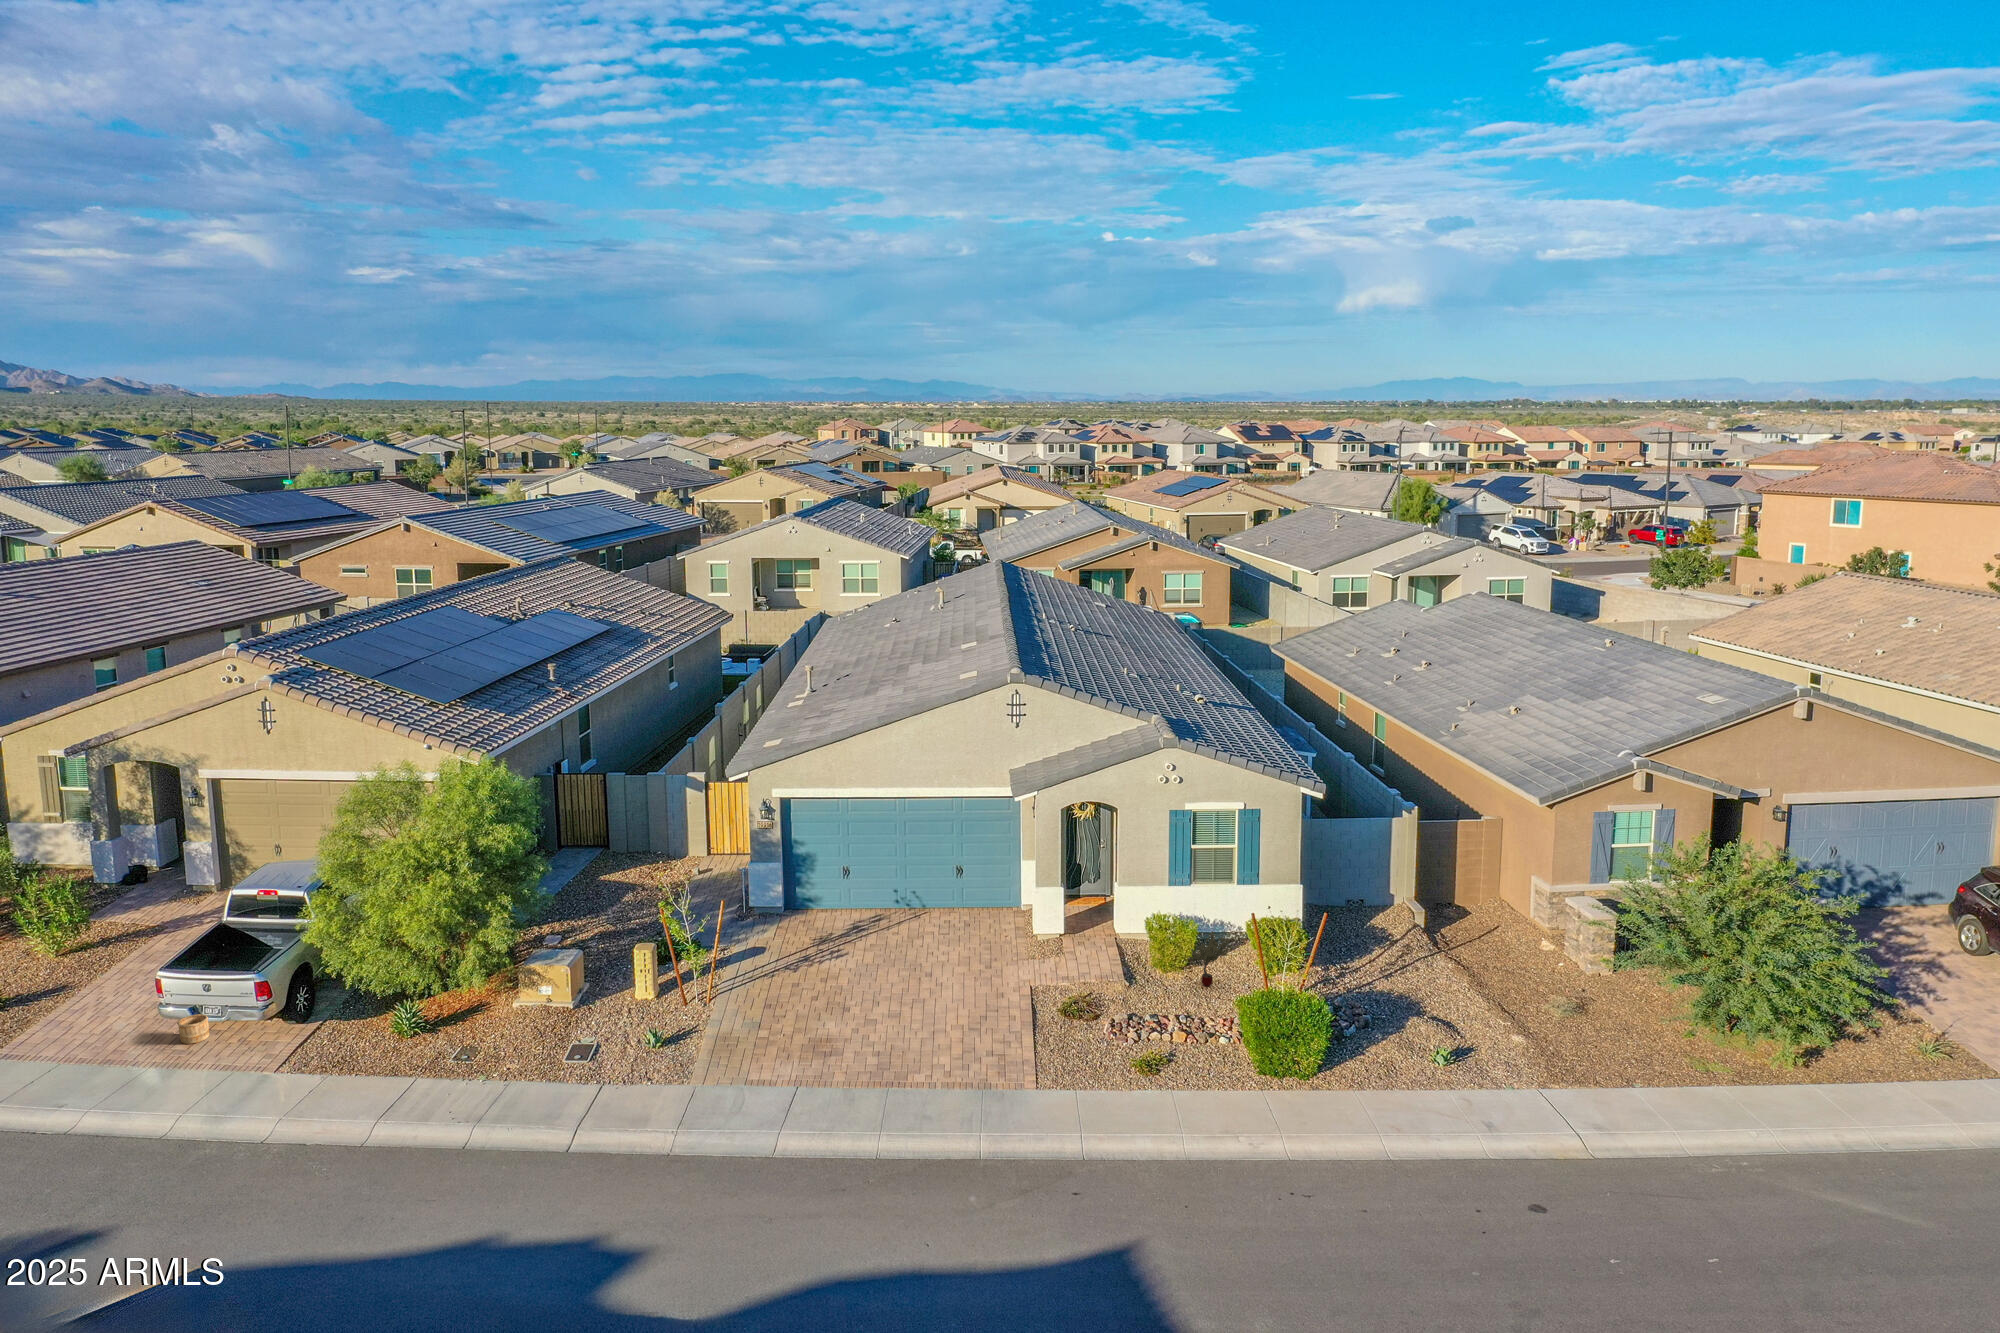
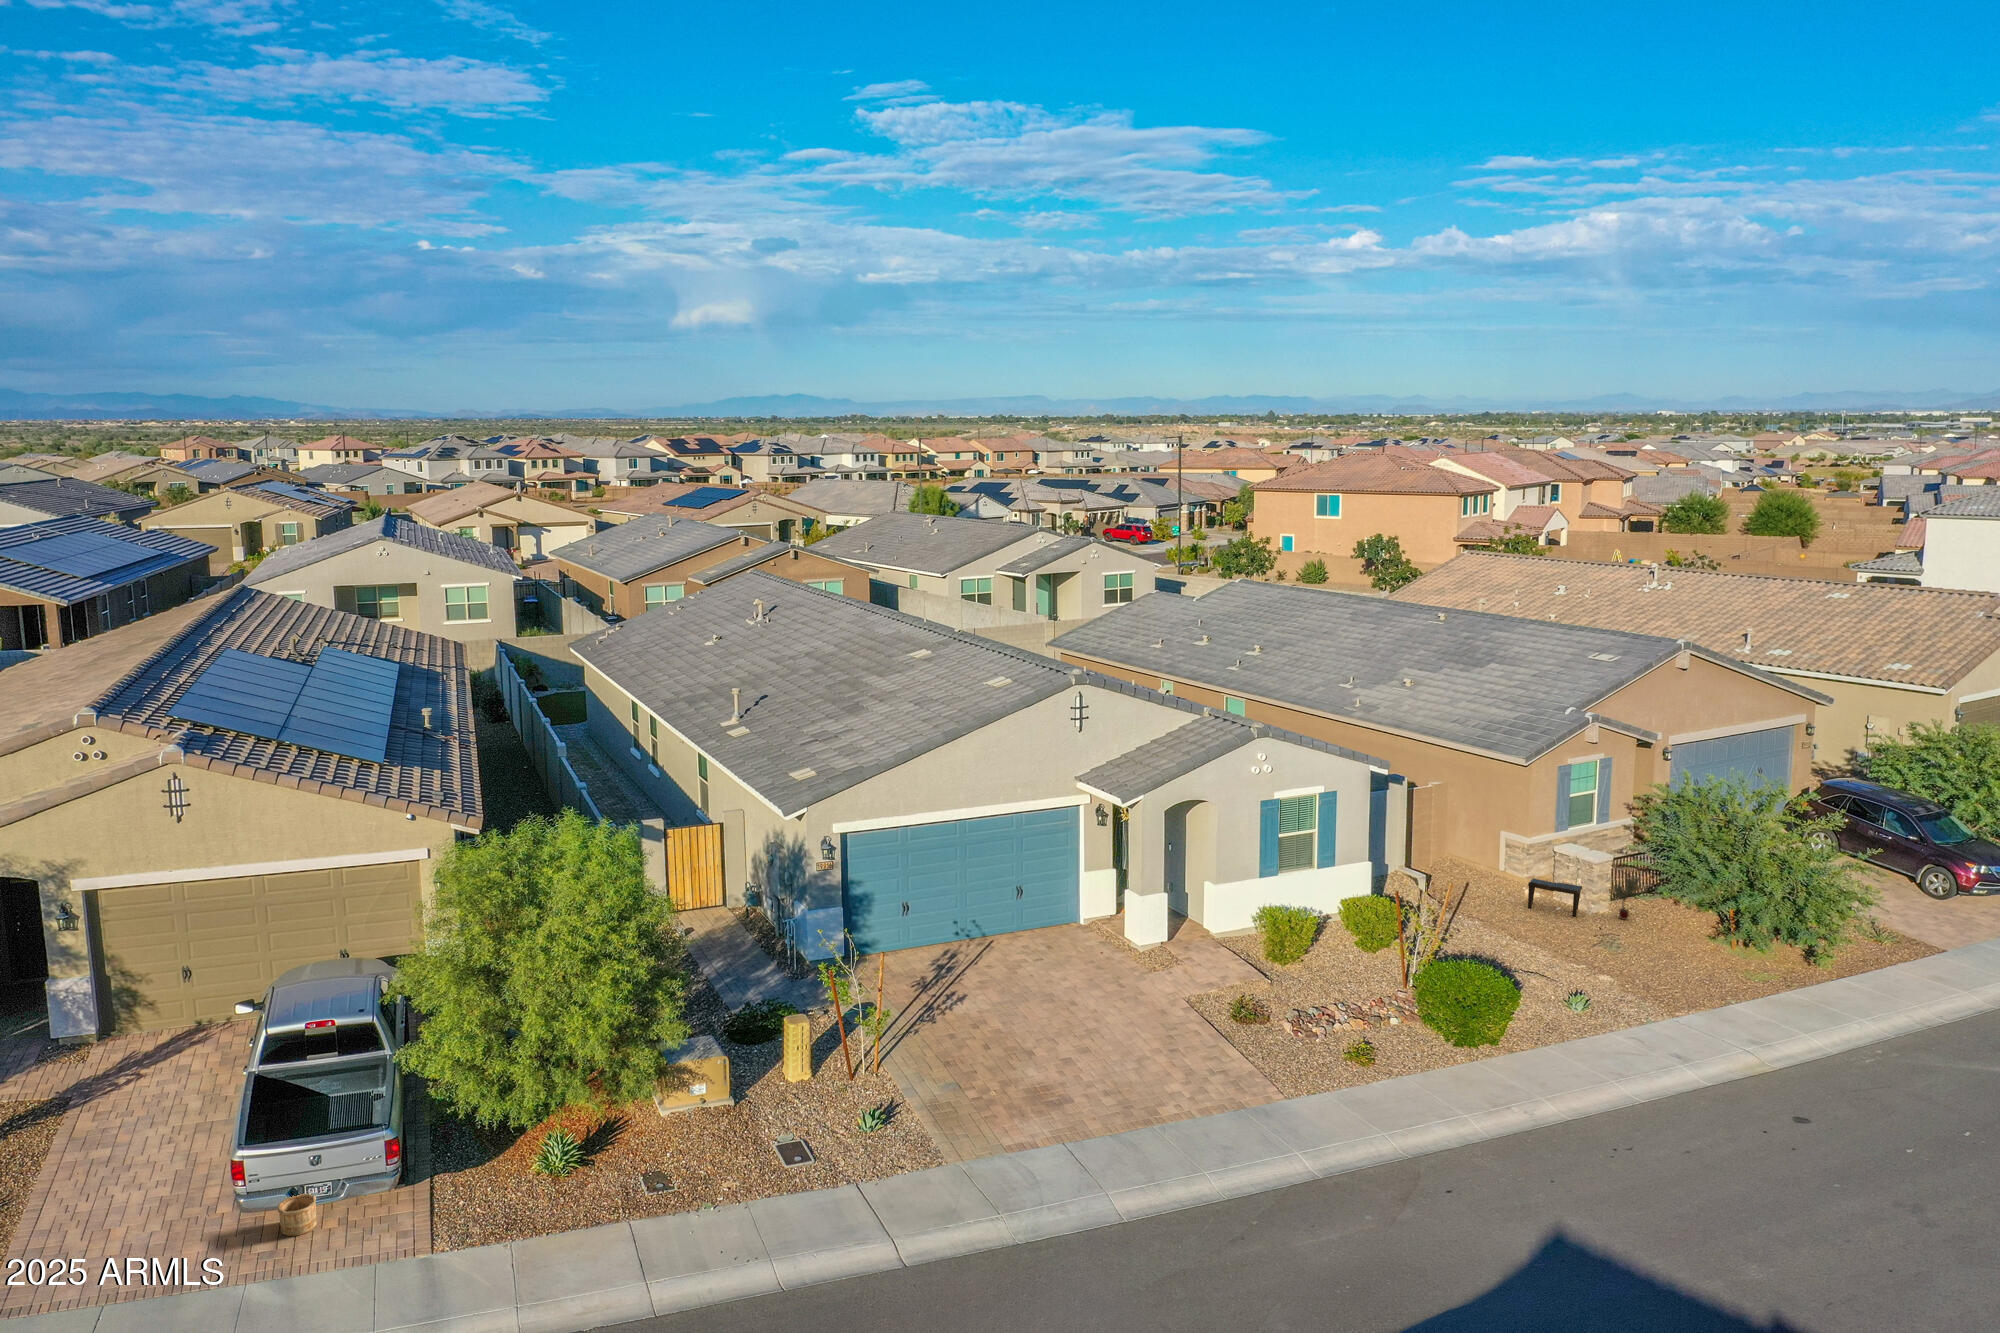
bench: none [1519,928,1581,975] -> present [1528,878,1582,917]
potted tree: present [1187,931,1229,986] -> present [1611,873,1641,920]

